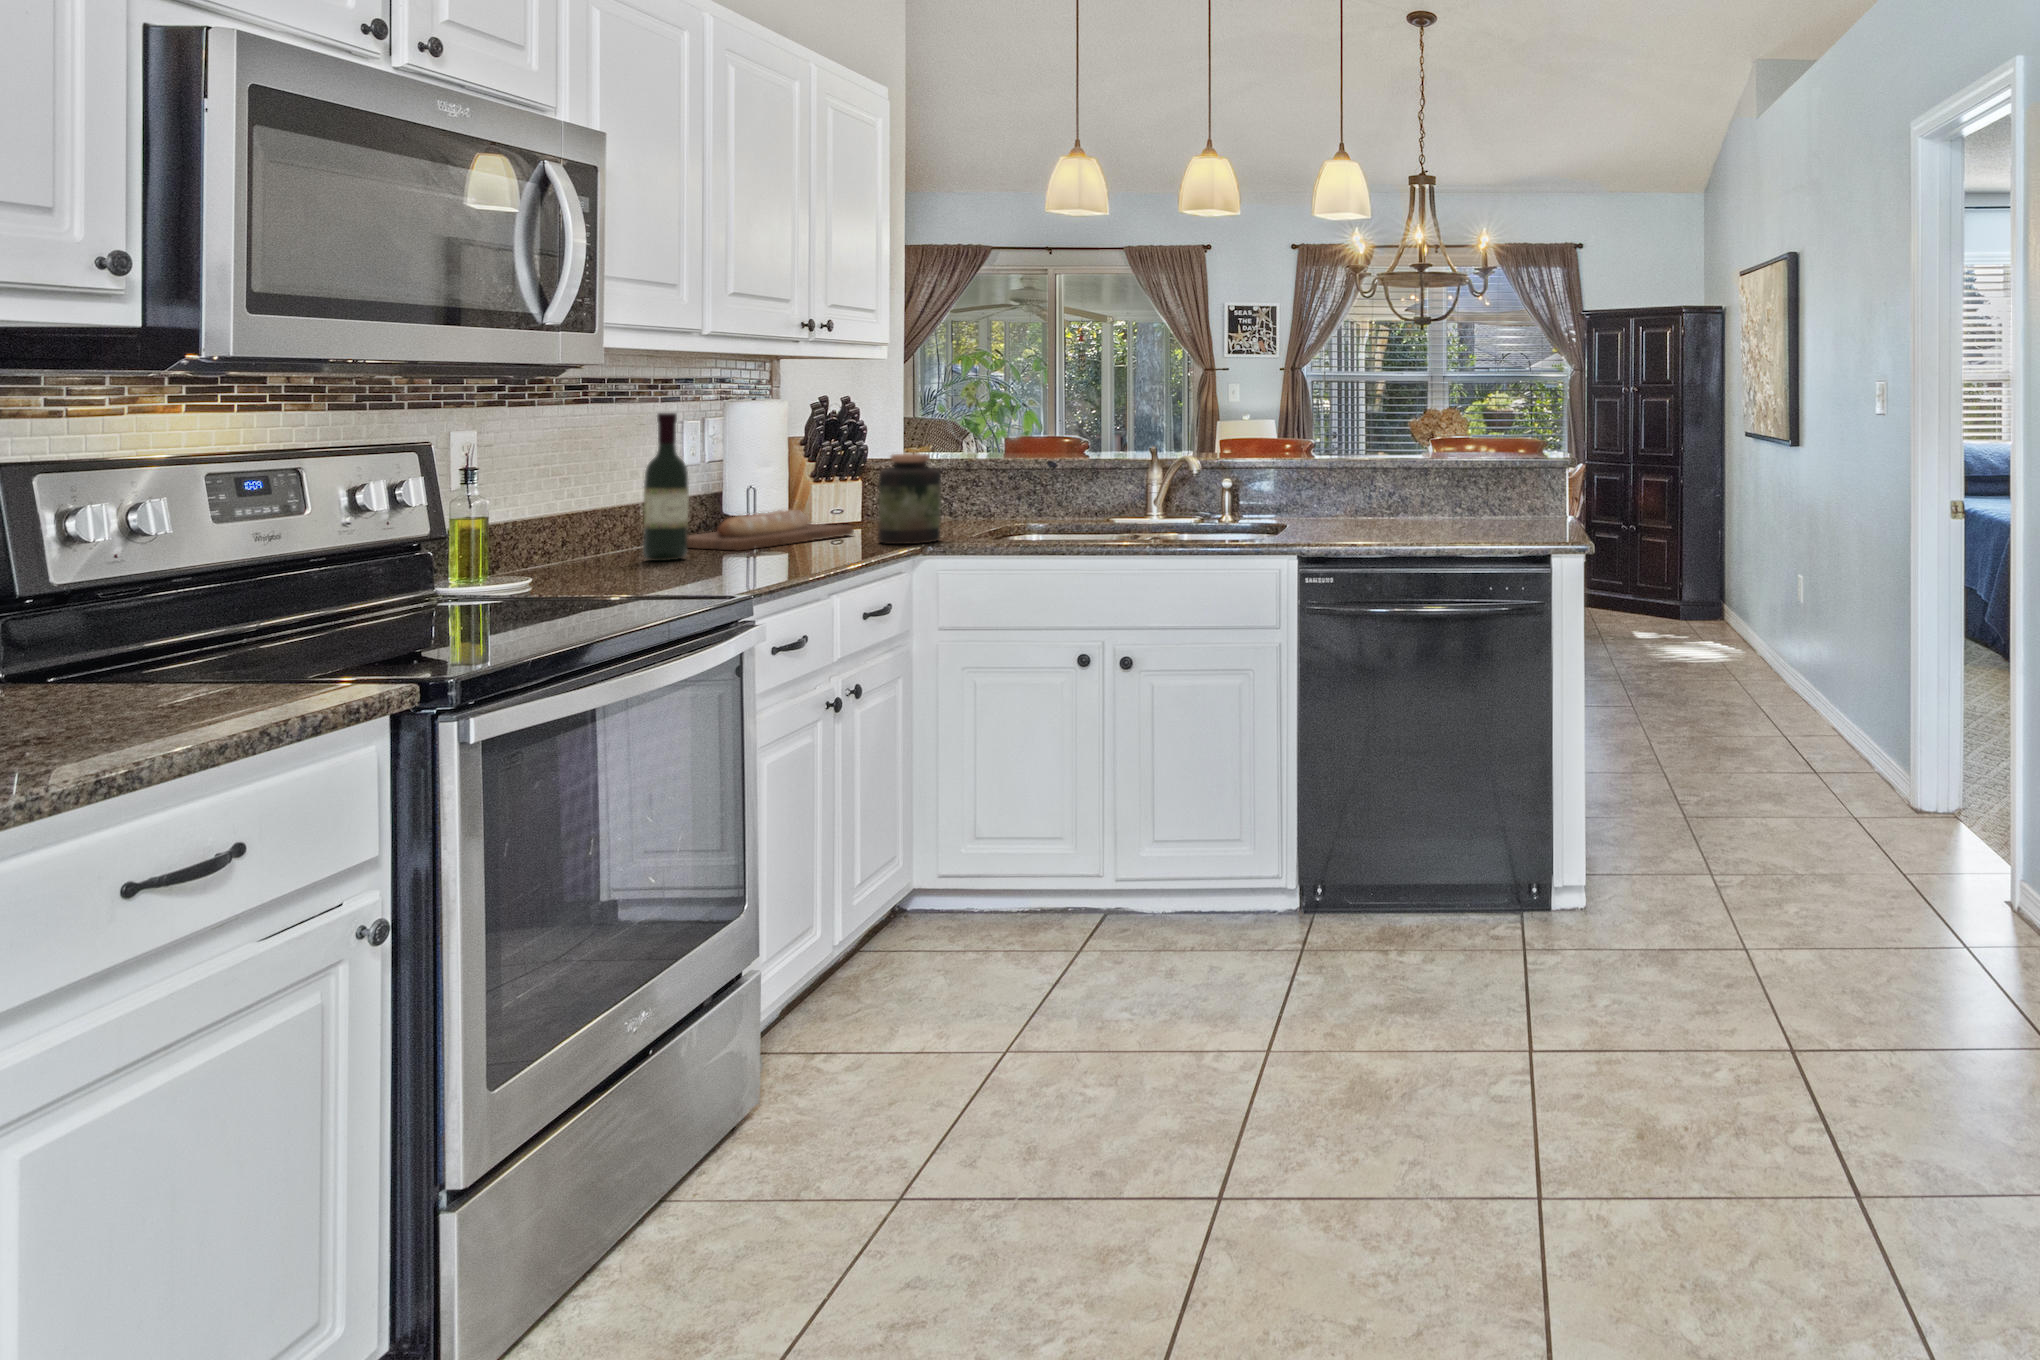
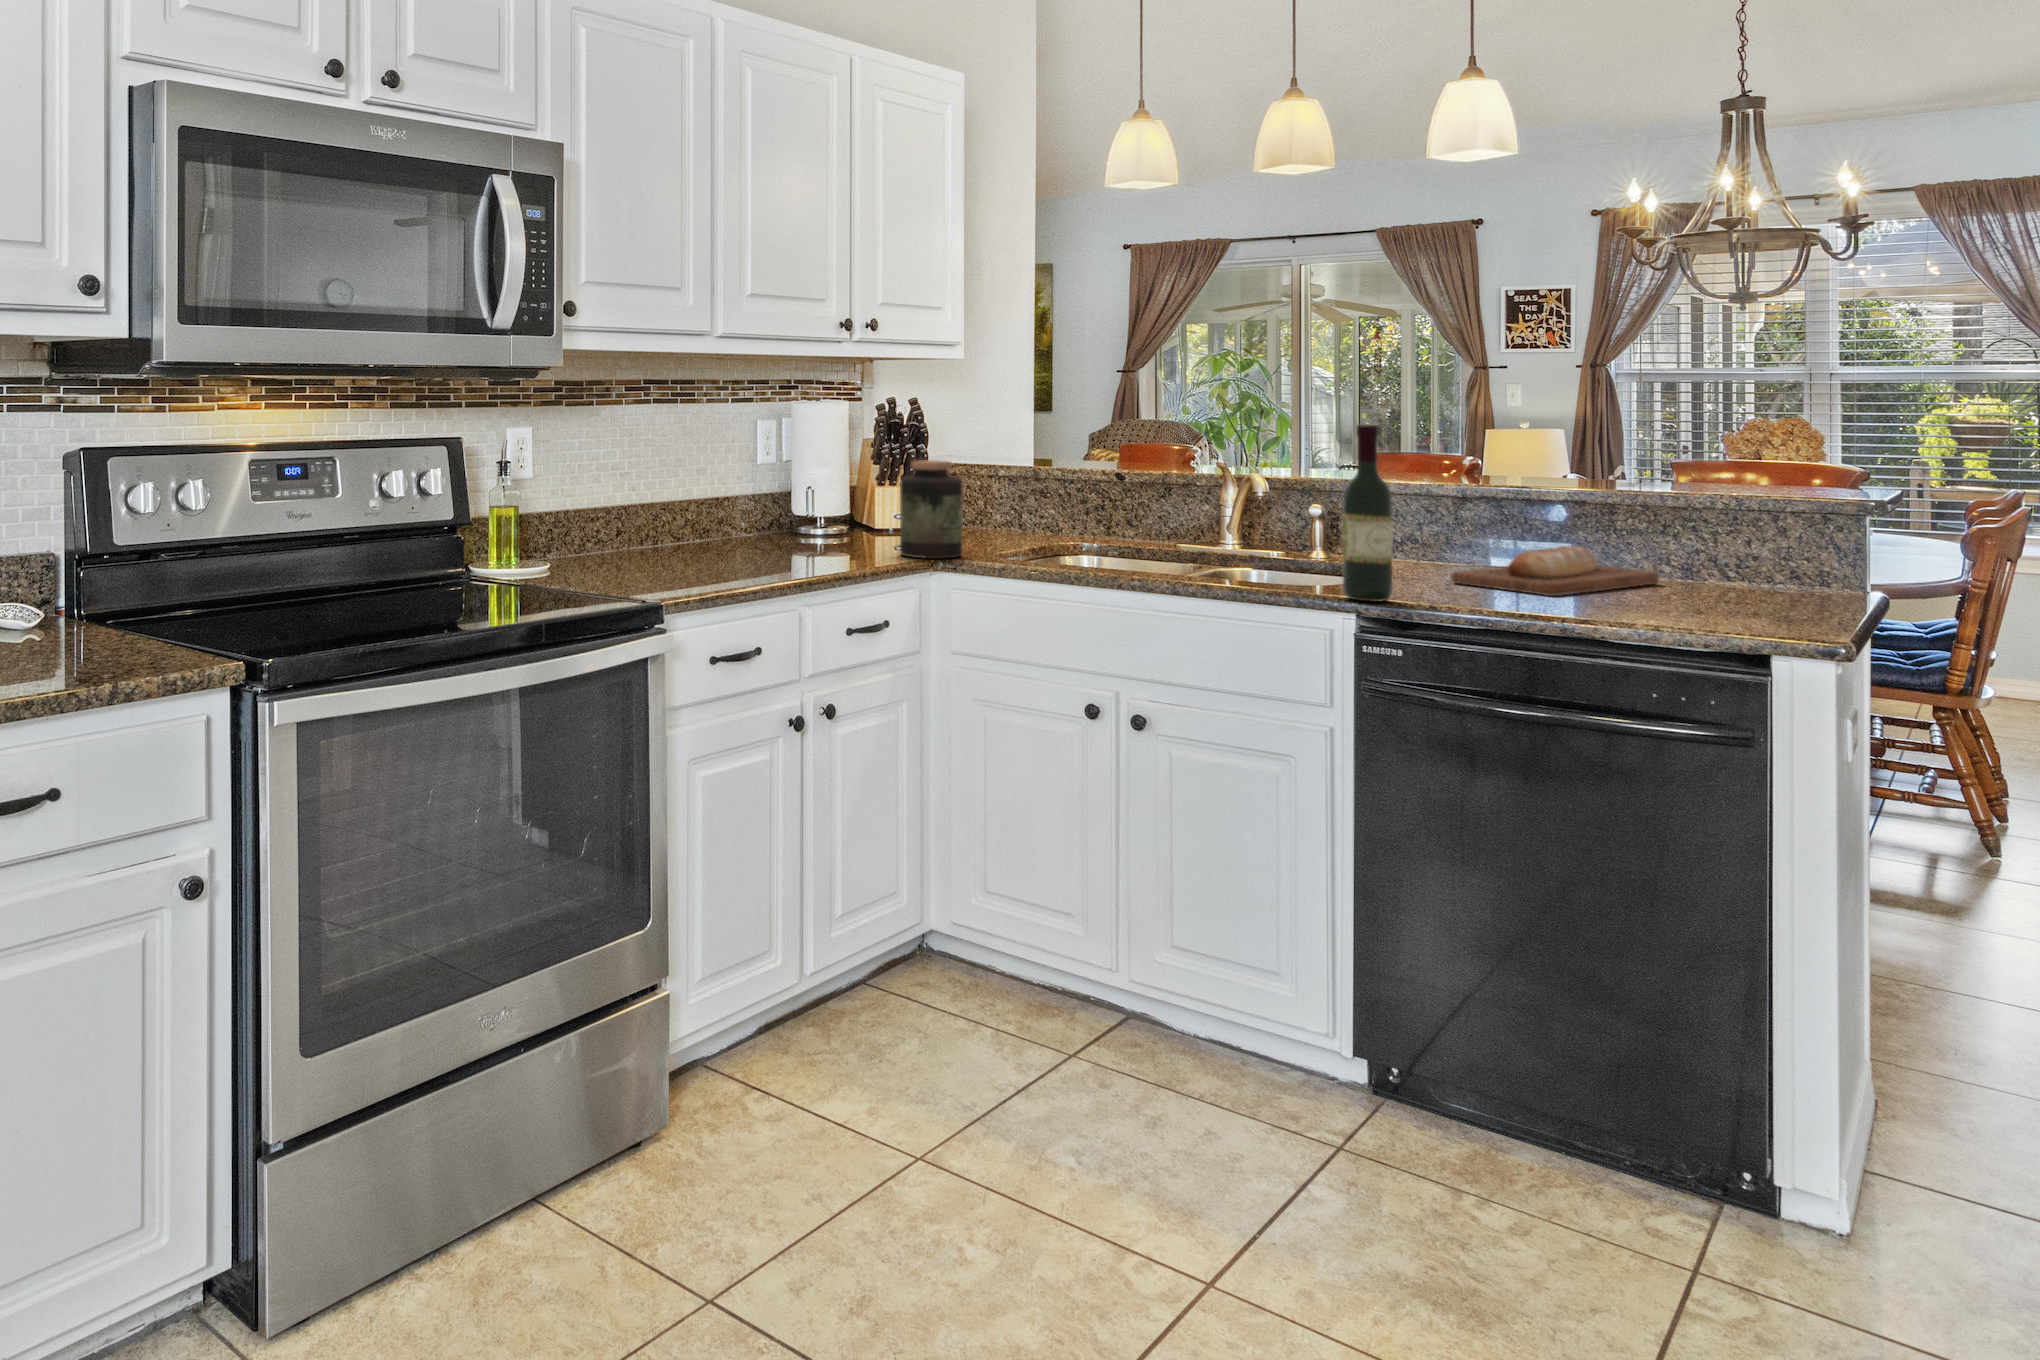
wine bottle: present [643,413,689,561] -> present [1342,424,1393,602]
bread loaf: present [688,509,854,551] -> present [1451,545,1659,596]

